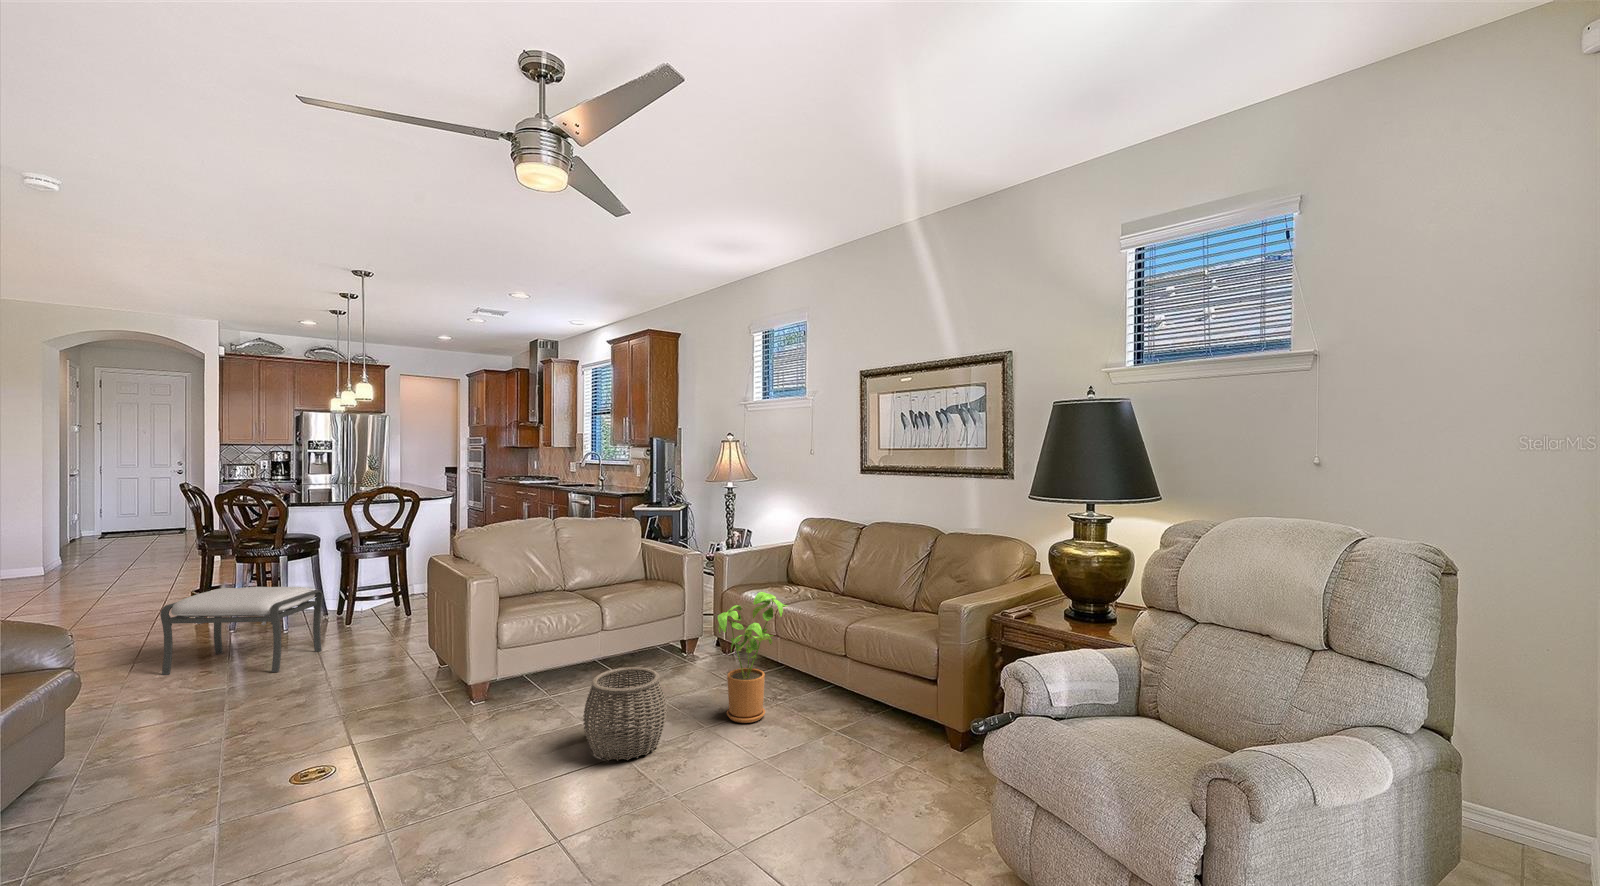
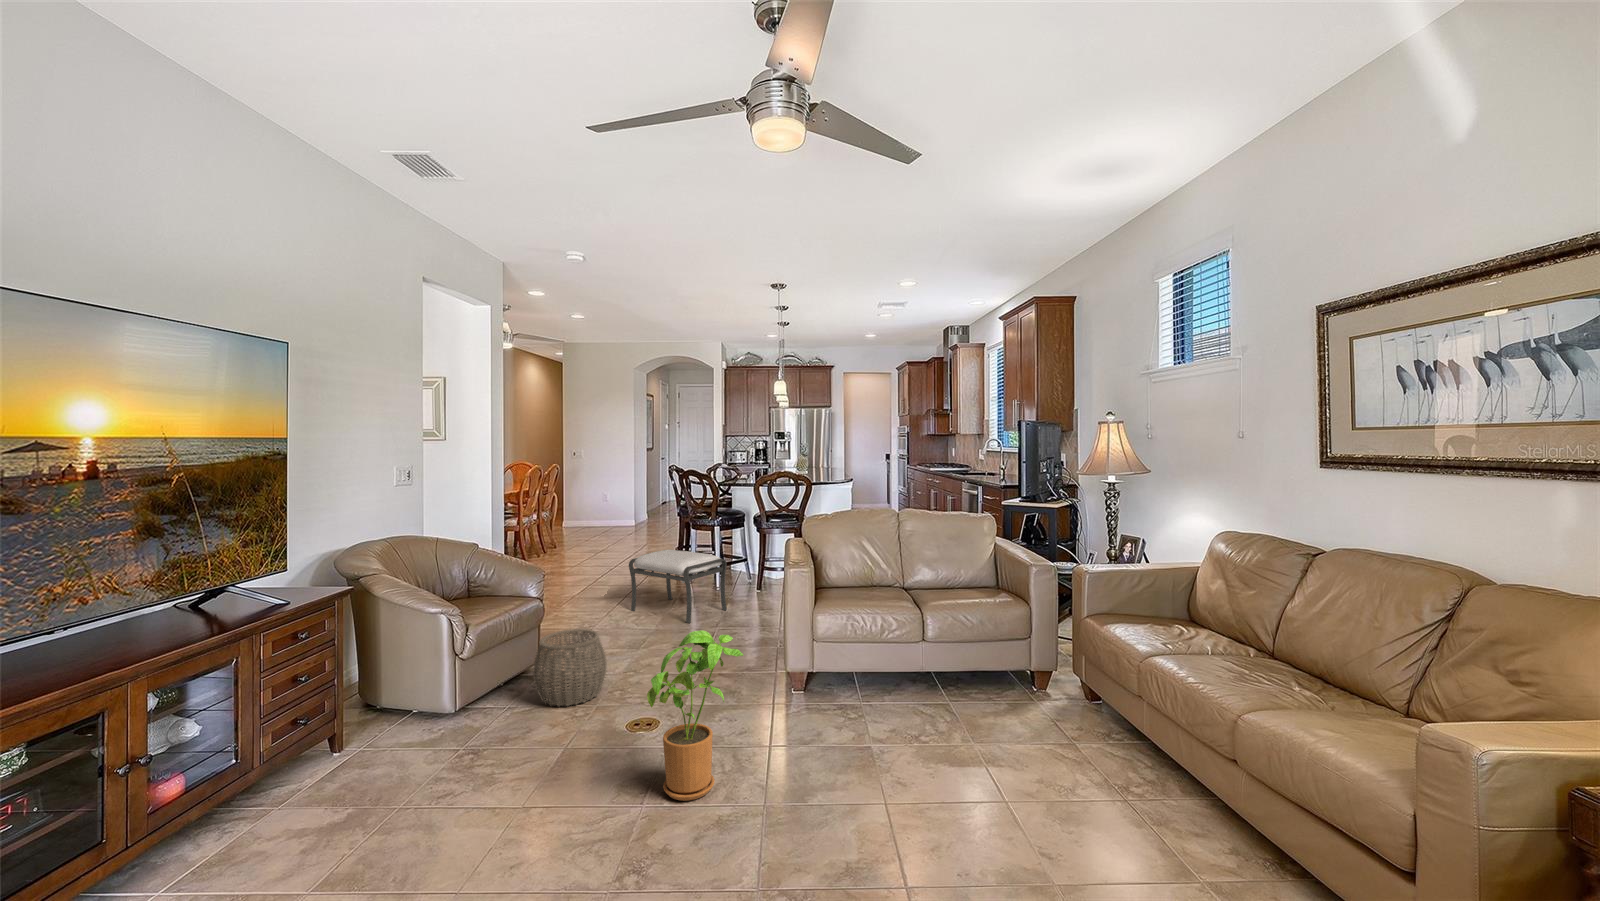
house plant: present [718,592,788,723] -> present [647,631,743,801]
woven basket: present [583,667,667,761] -> present [533,629,607,706]

